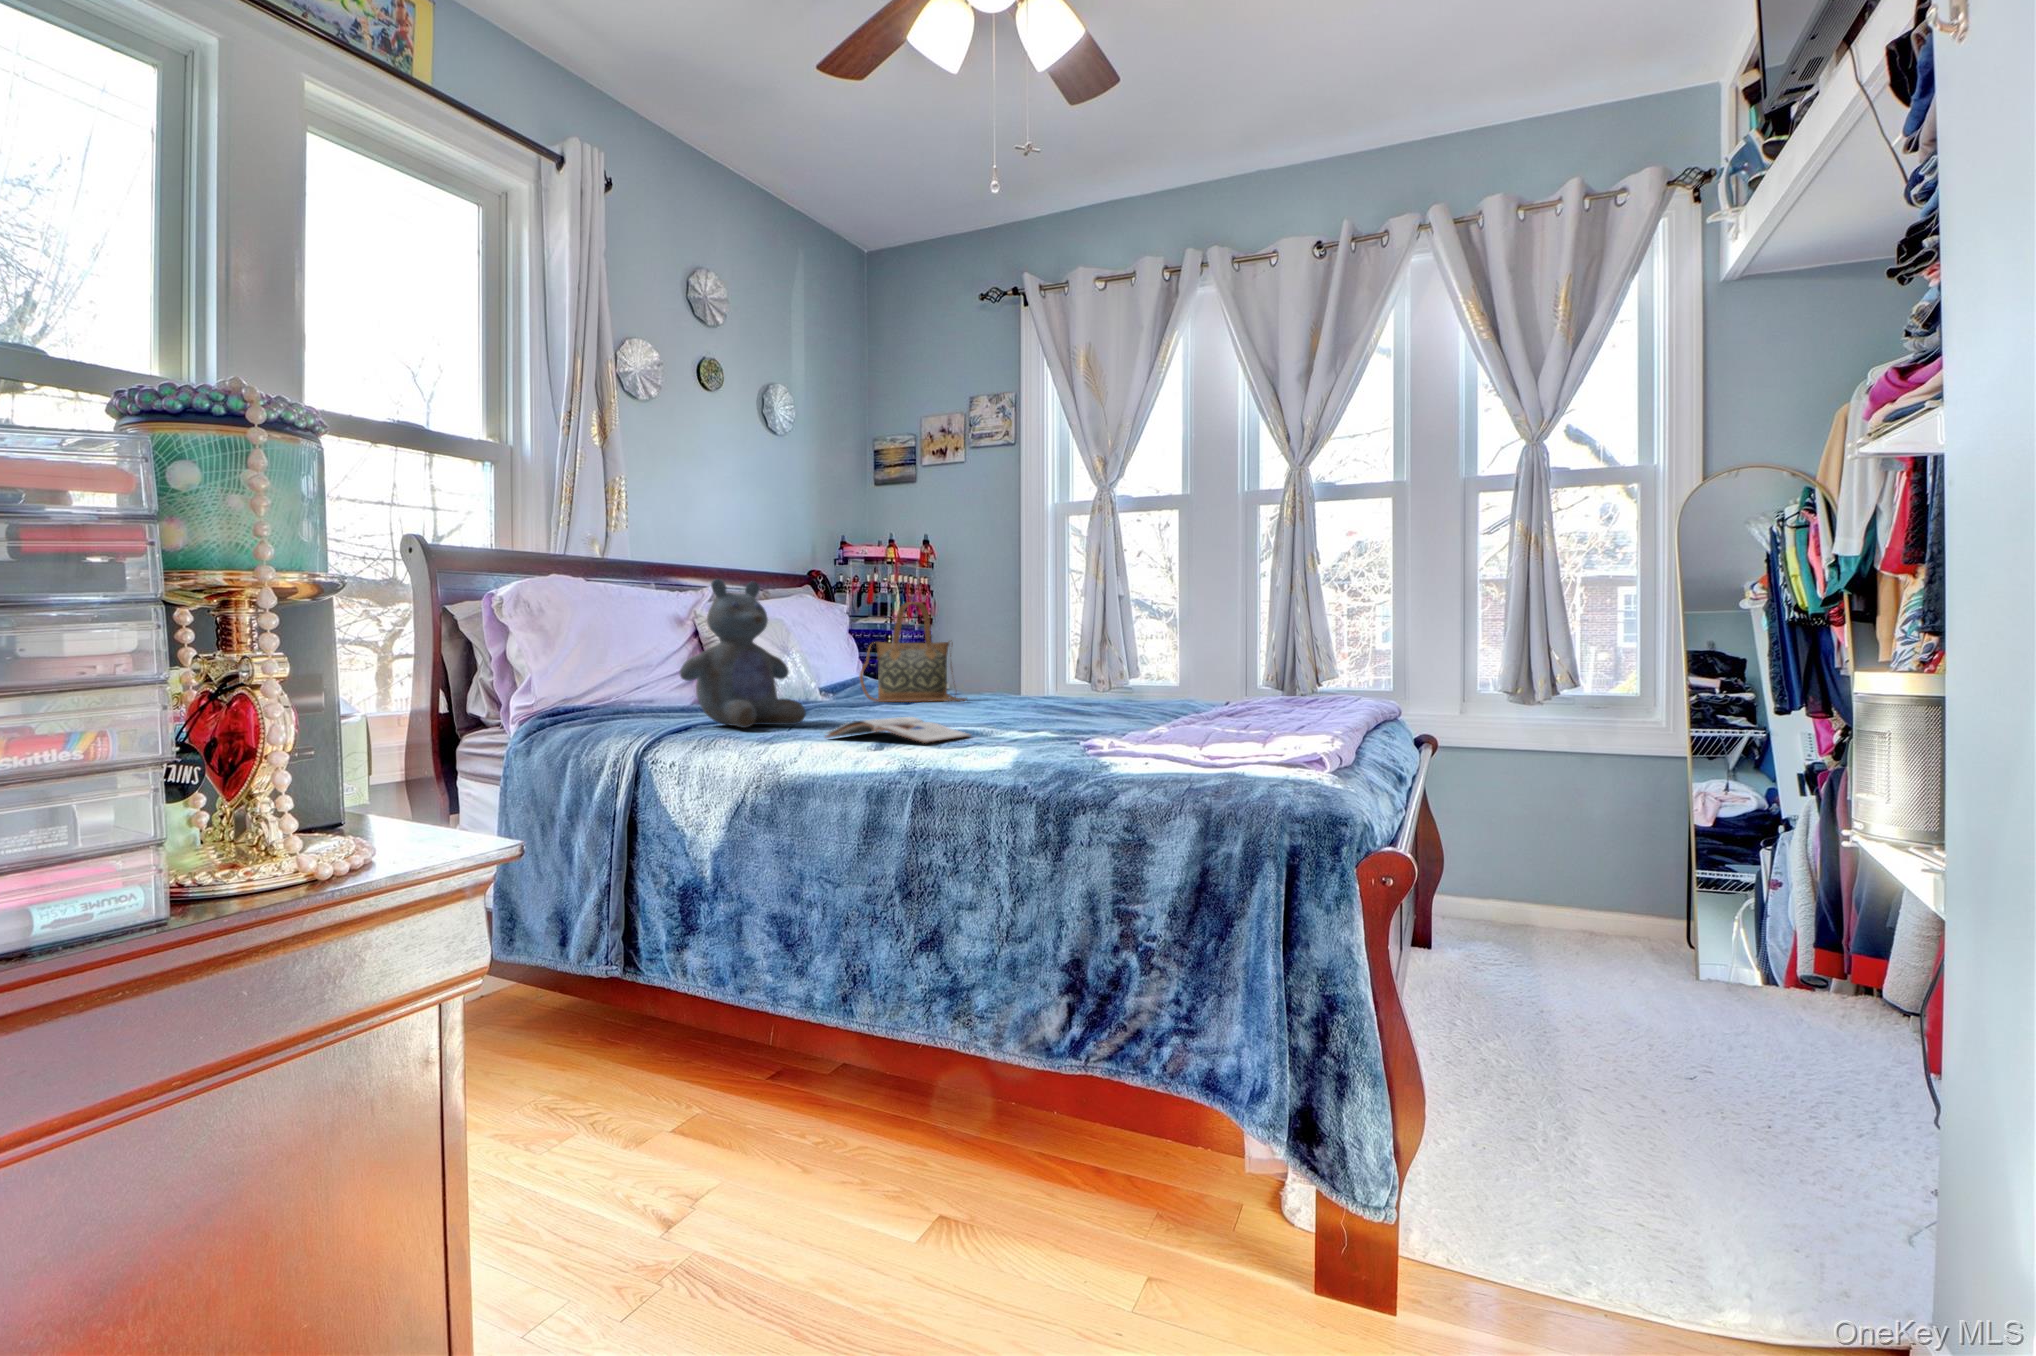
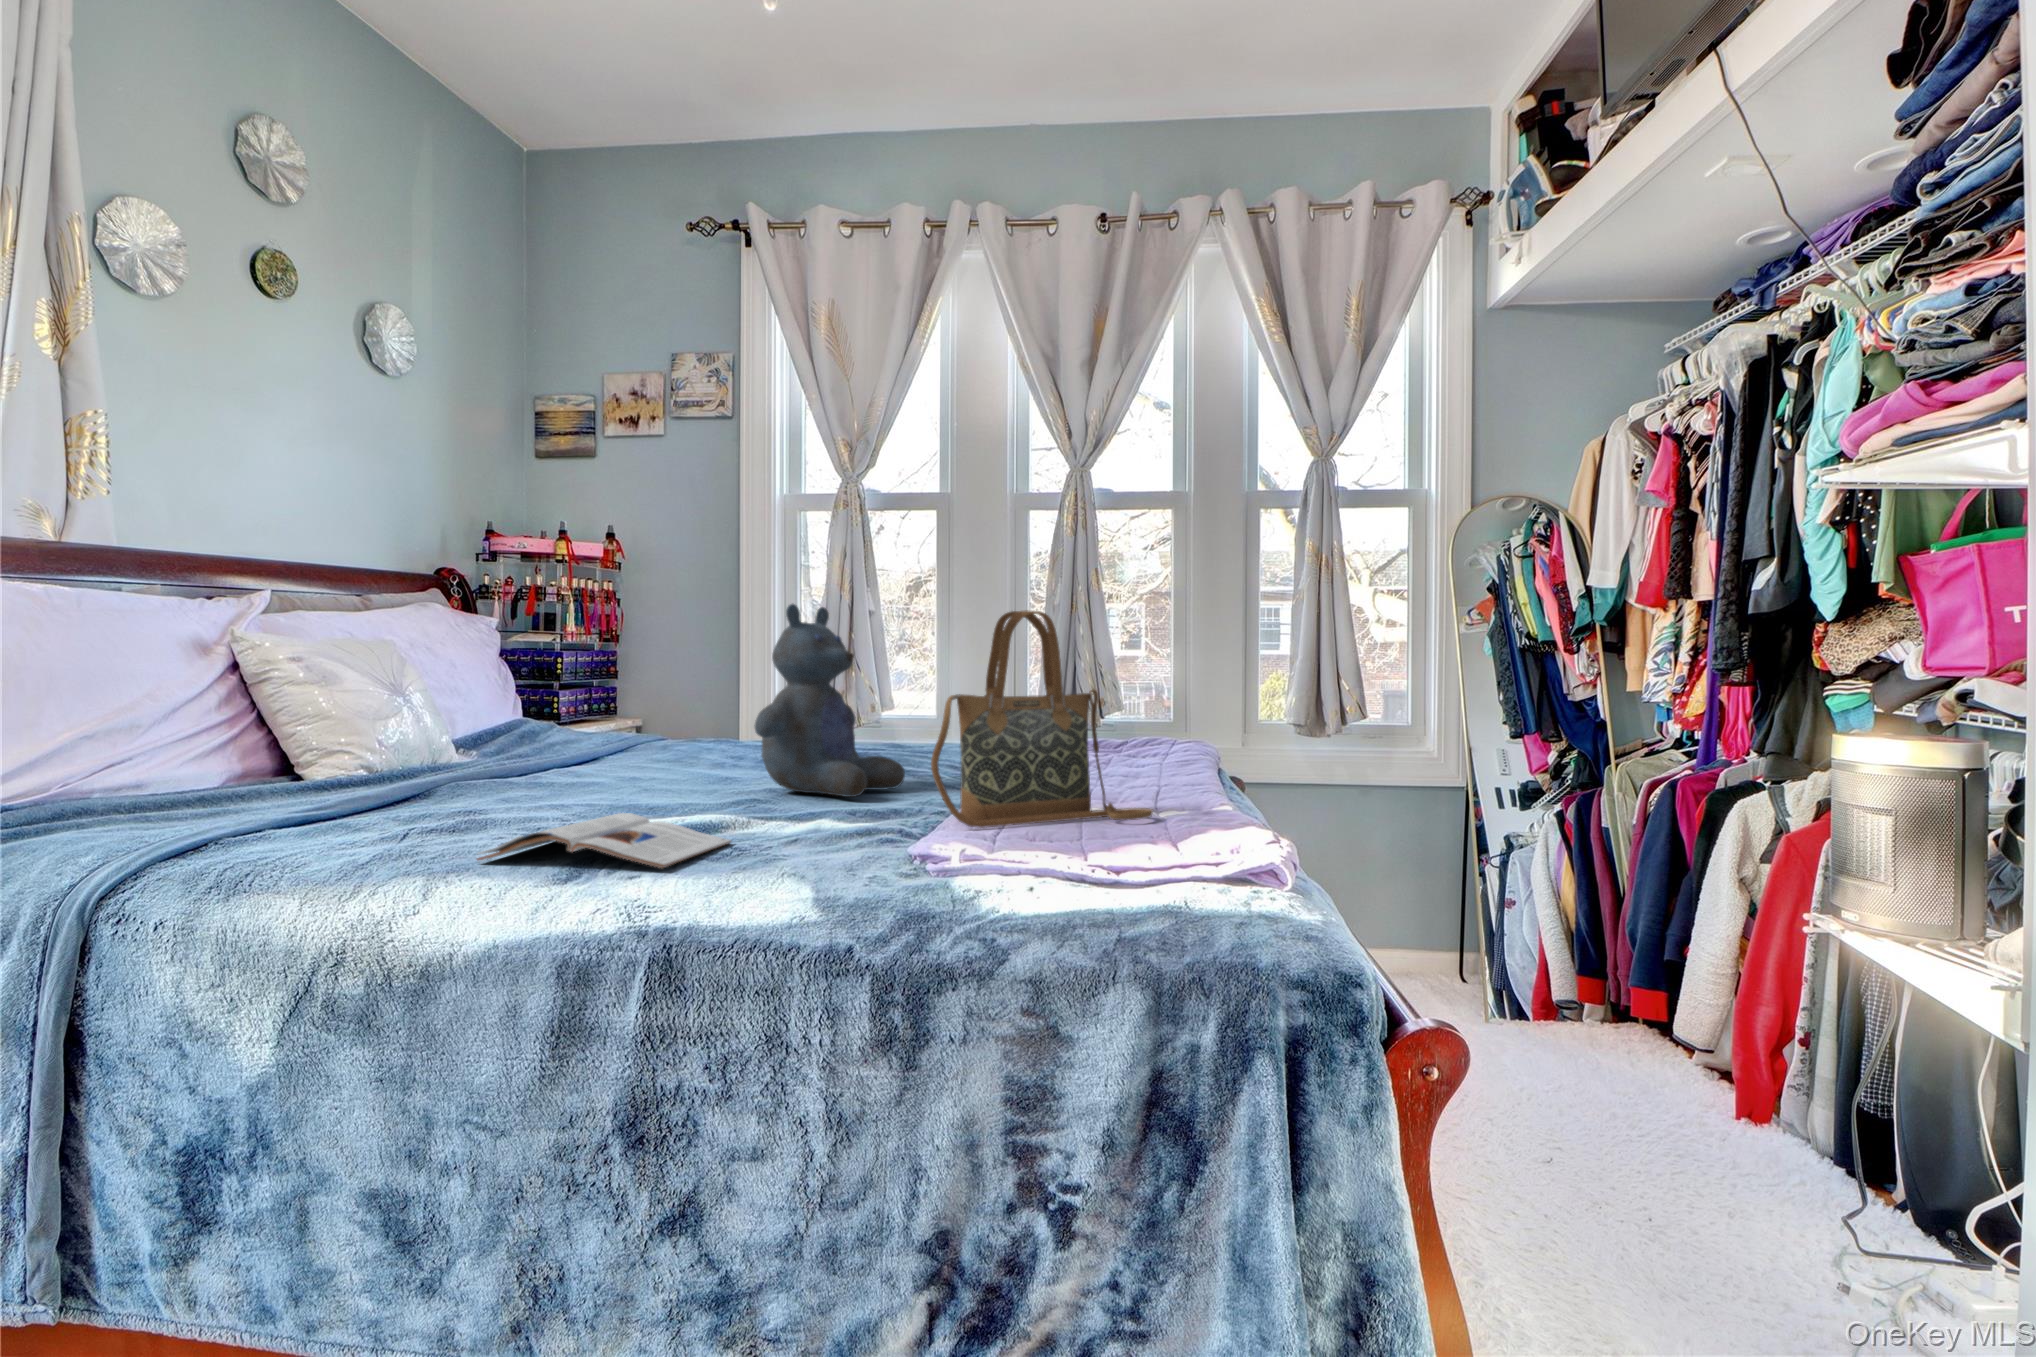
stuffed bear: present [679,579,806,728] -> present [754,604,905,797]
handbag: present [859,602,967,702] -> present [931,610,1153,828]

